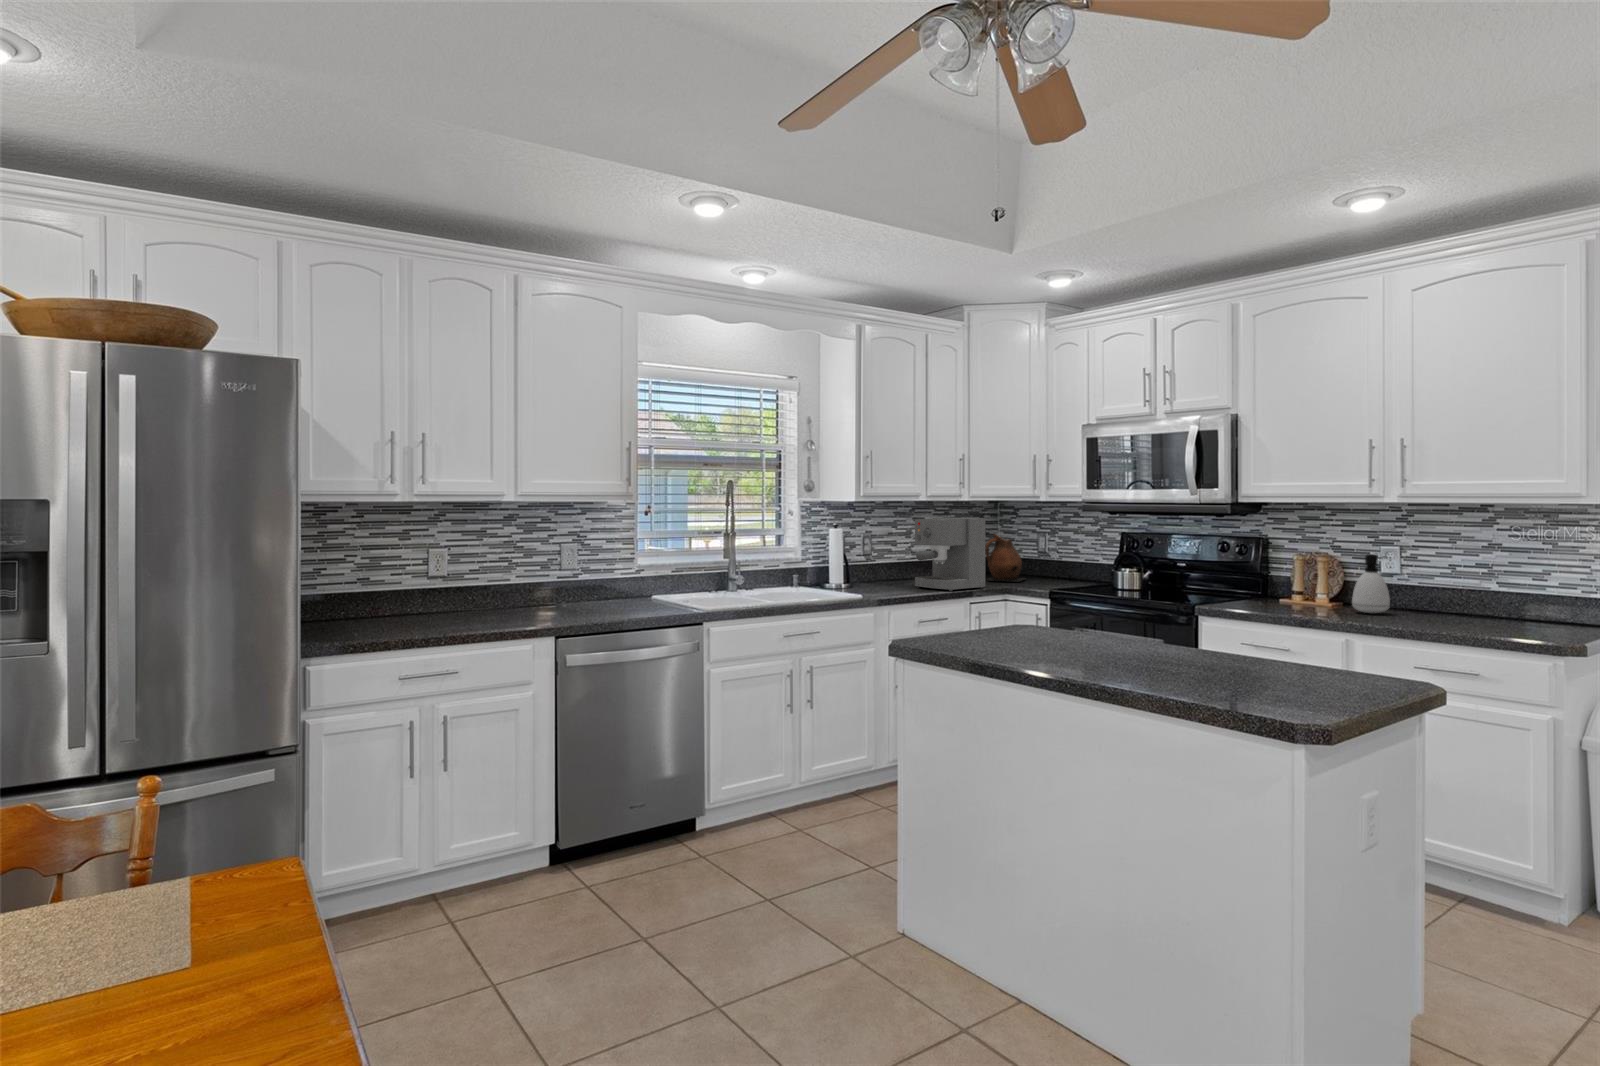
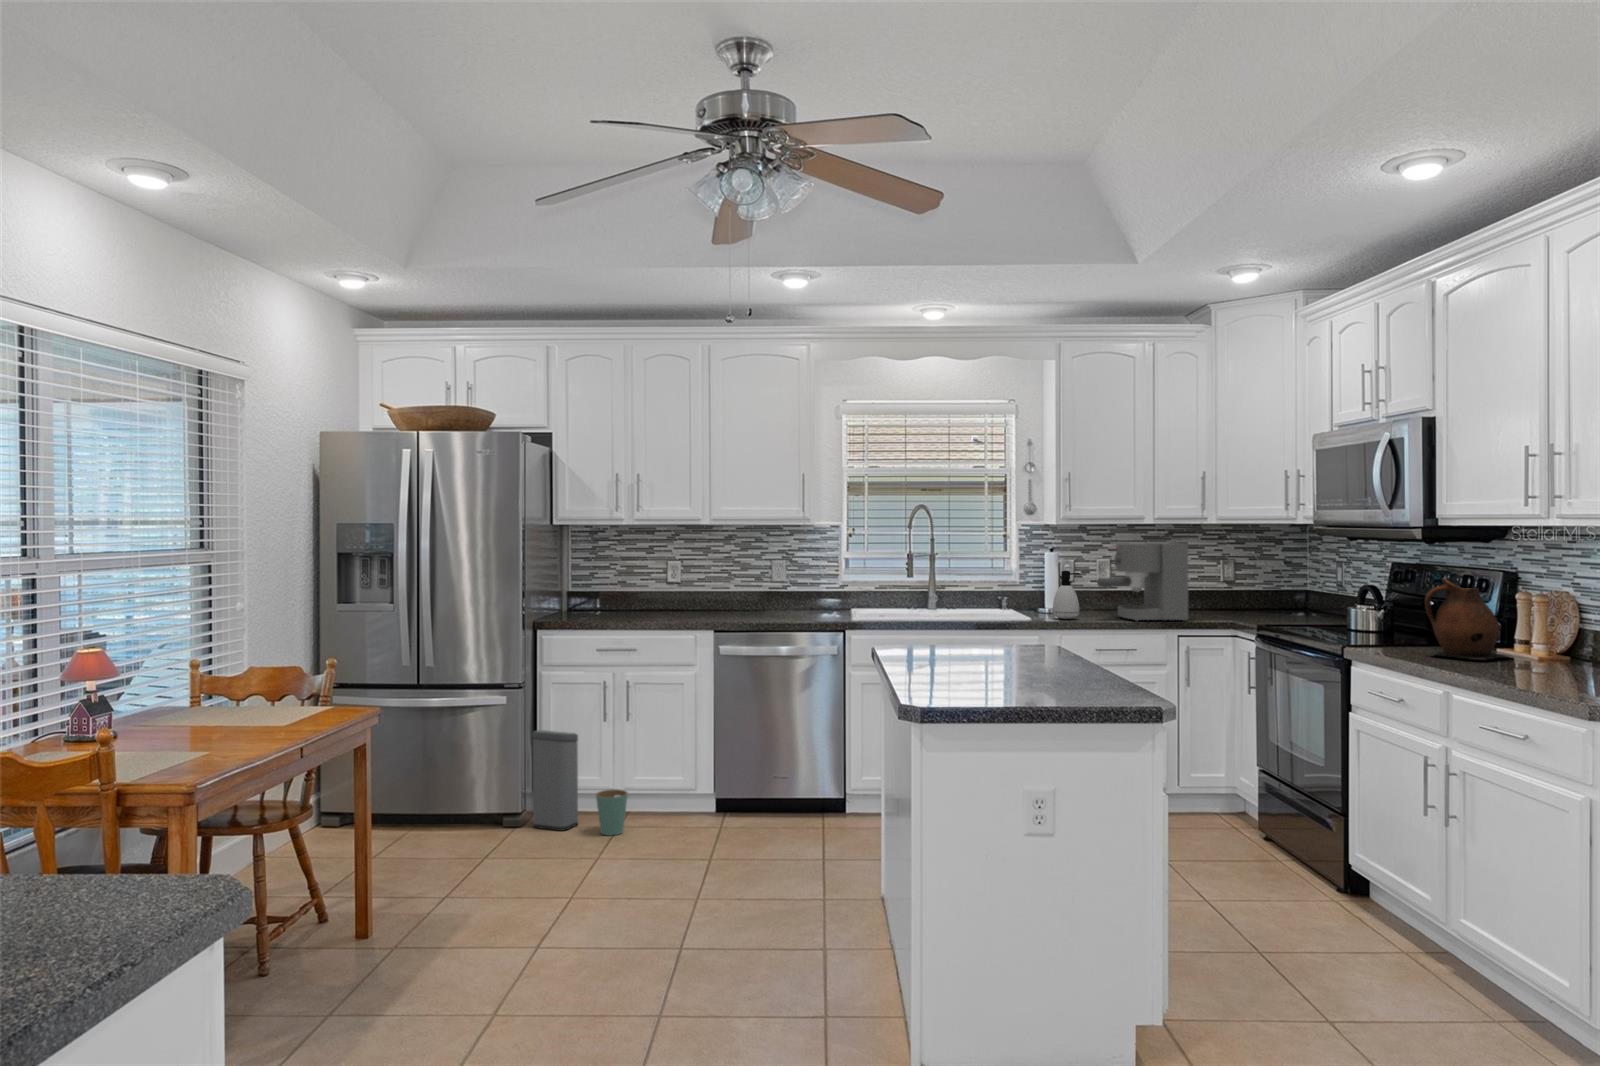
ceramic pitcher: present [985,535,1023,582] -> present [1425,579,1510,660]
soap dispenser: present [1352,554,1390,613] -> present [1053,571,1080,619]
trash can: none [312,799,476,952] -> present [532,730,628,835]

